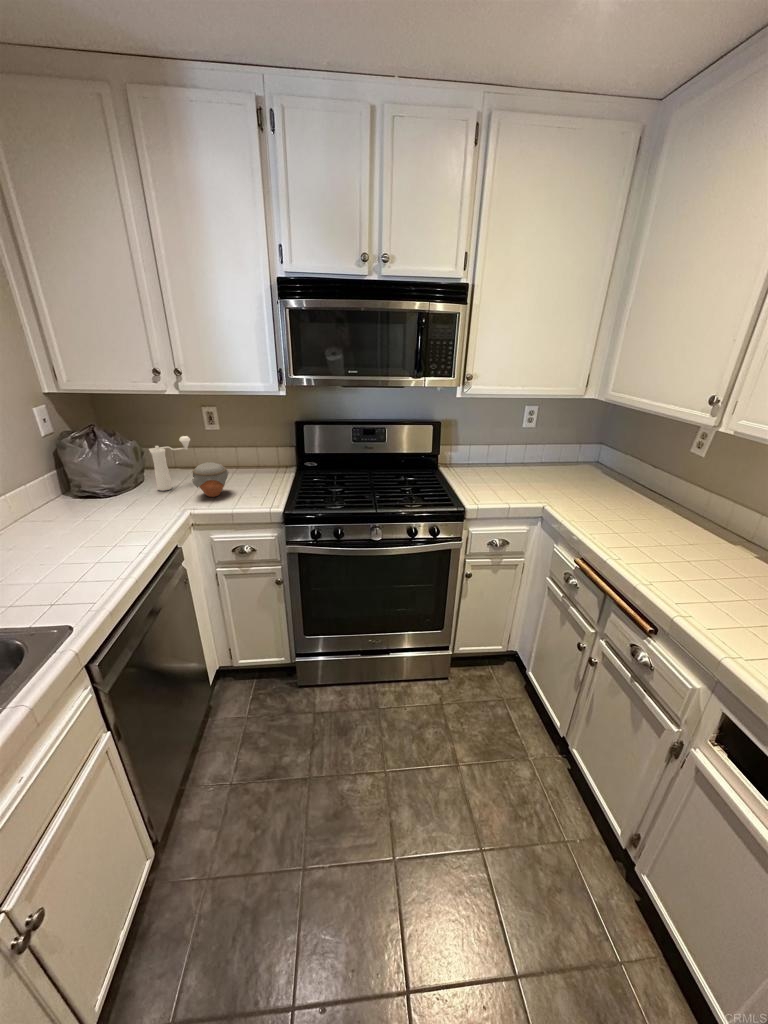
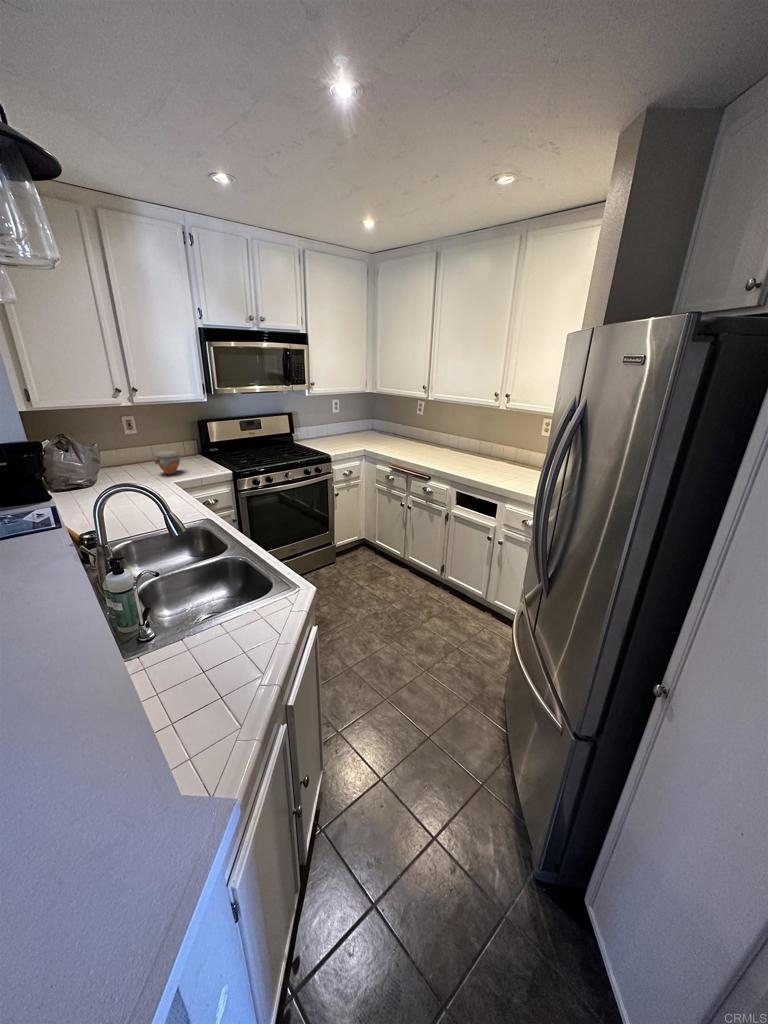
pepper mill: present [149,436,190,491] -> none [111,437,136,478]

